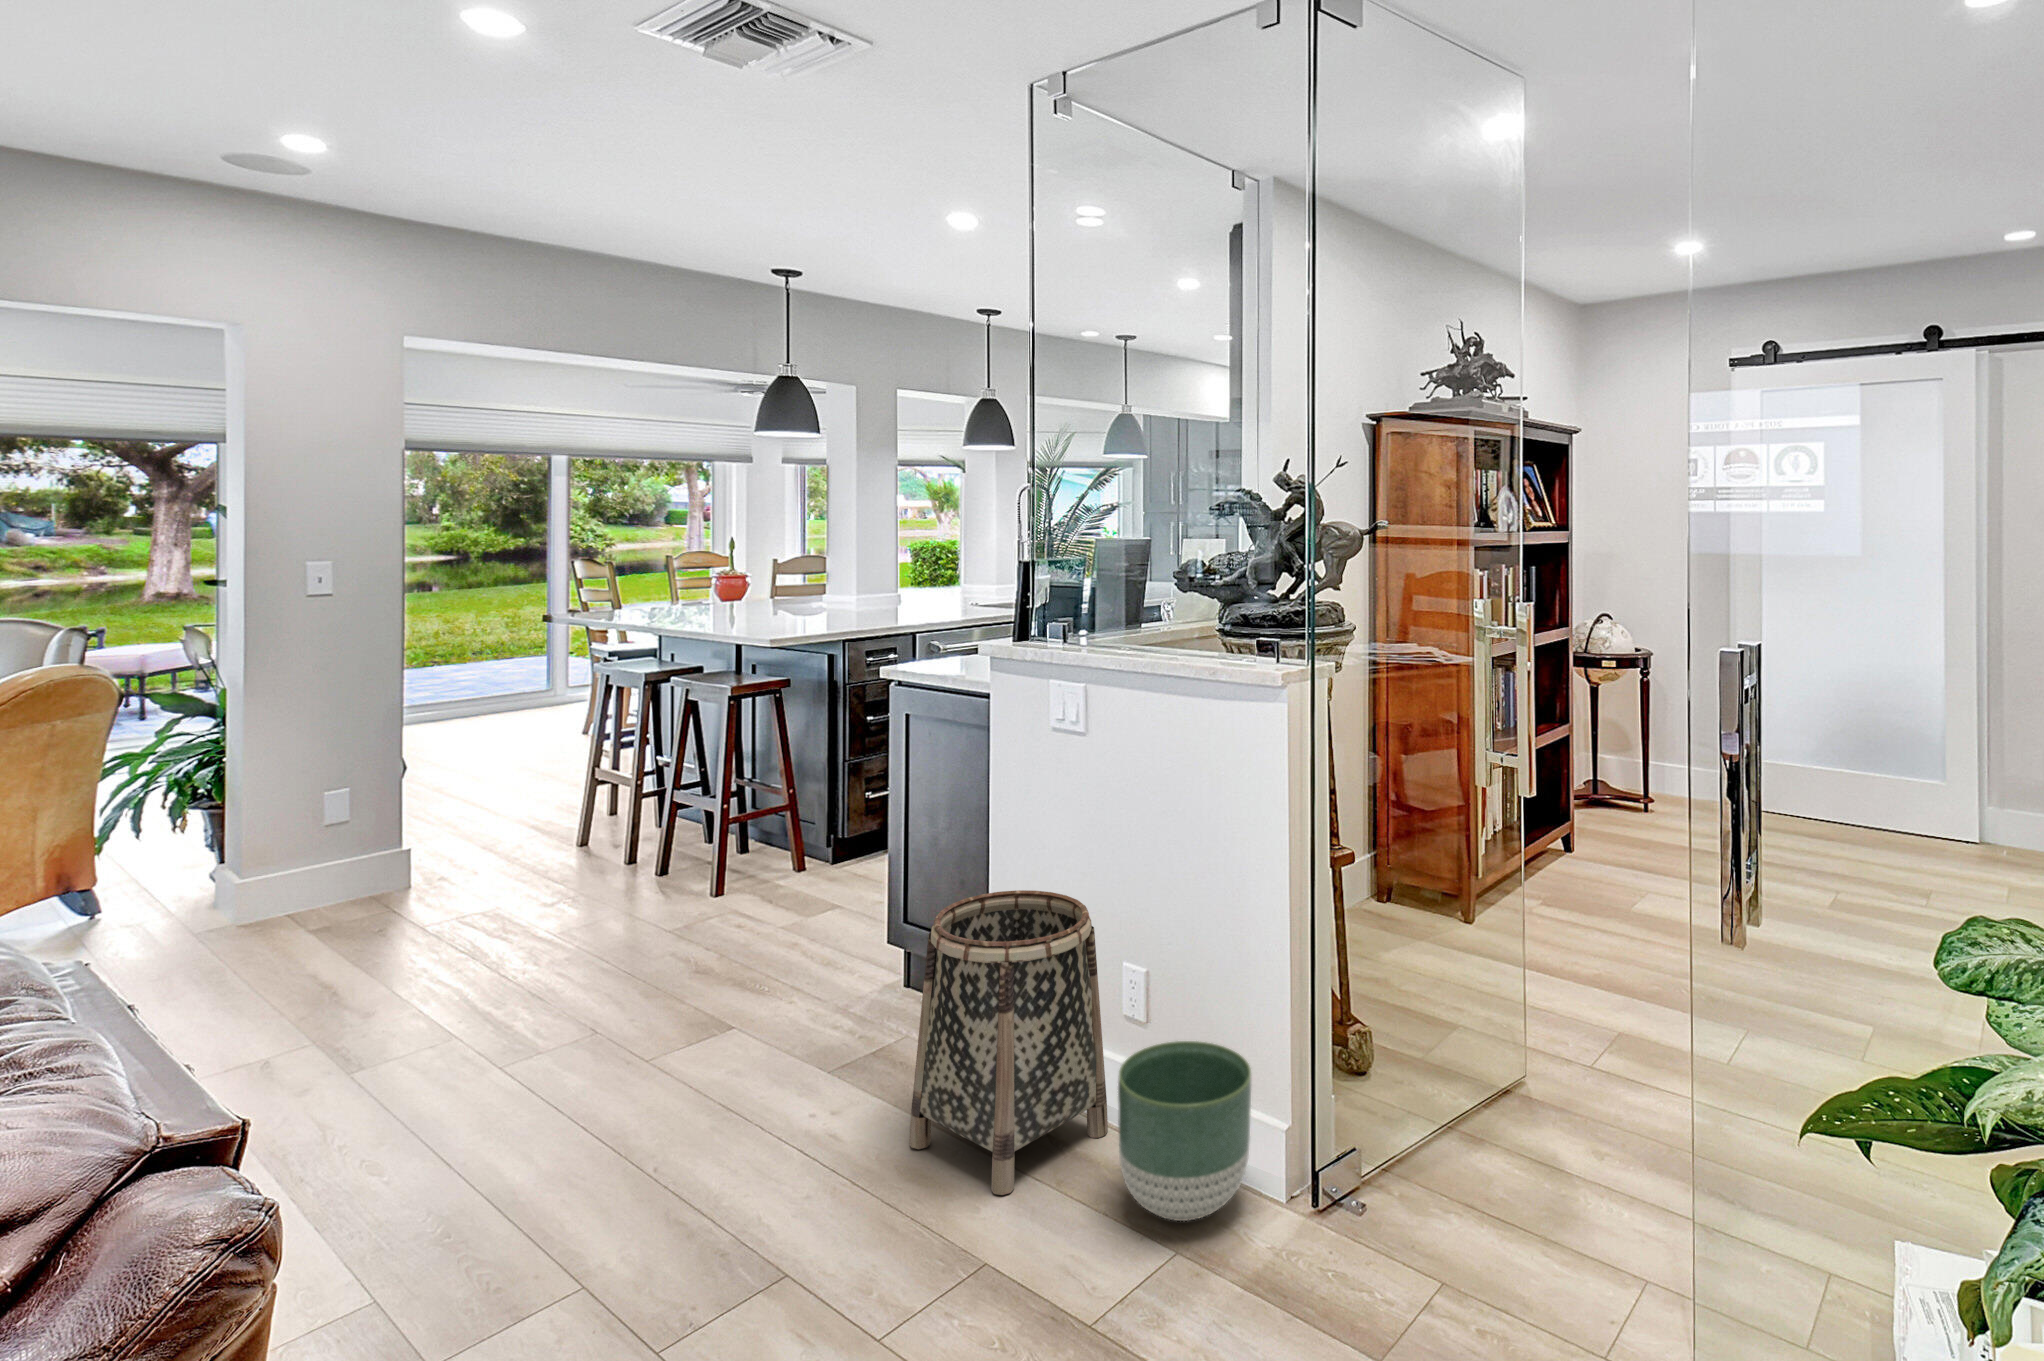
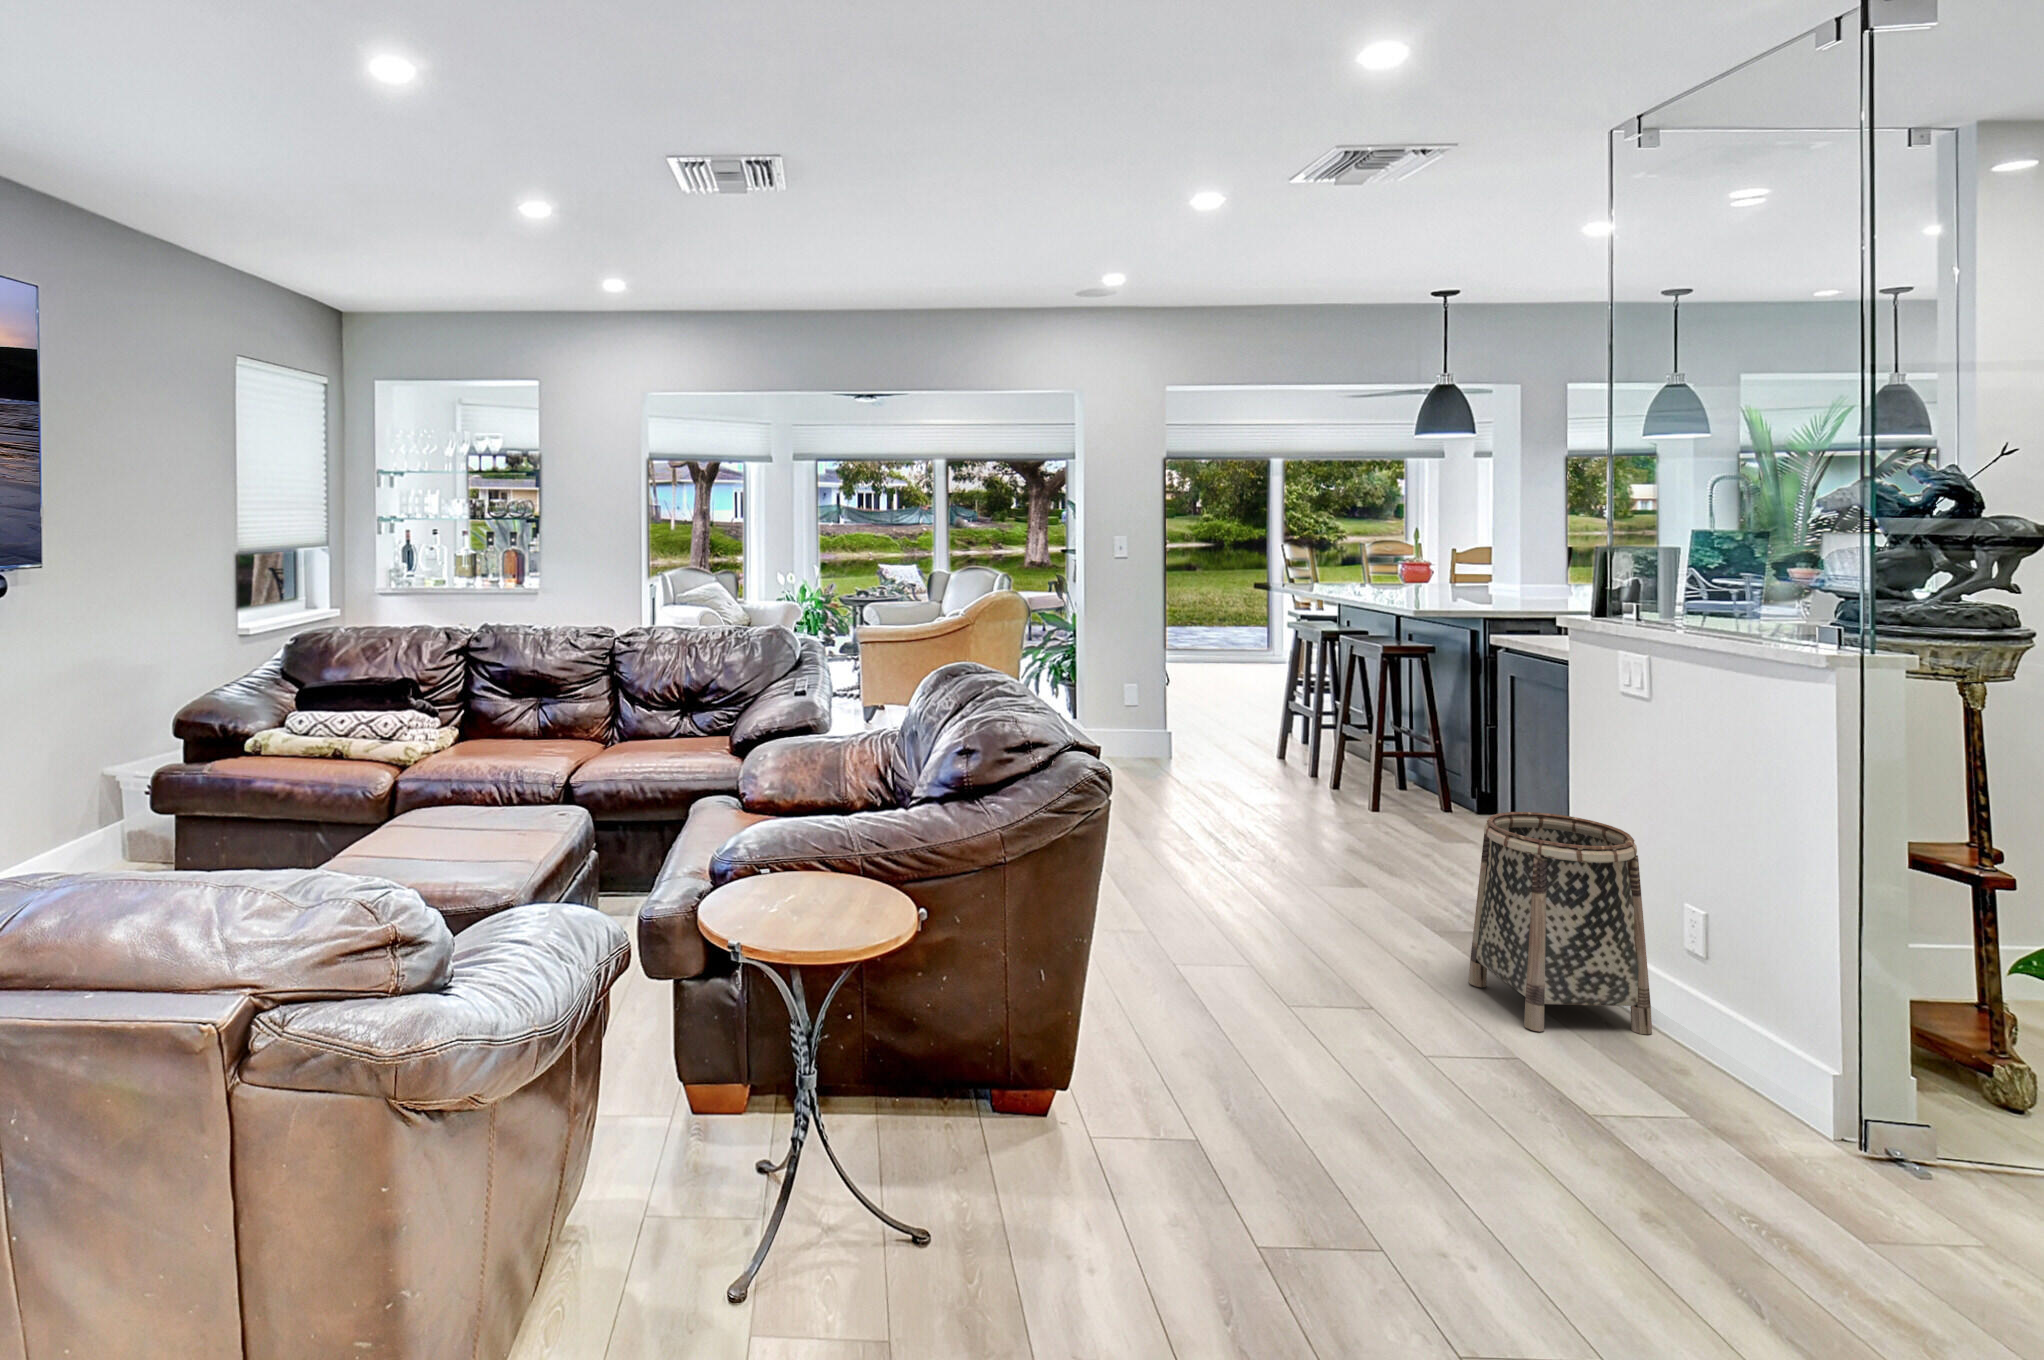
planter: present [1118,1041,1251,1221] -> none [1631,958,1777,1105]

